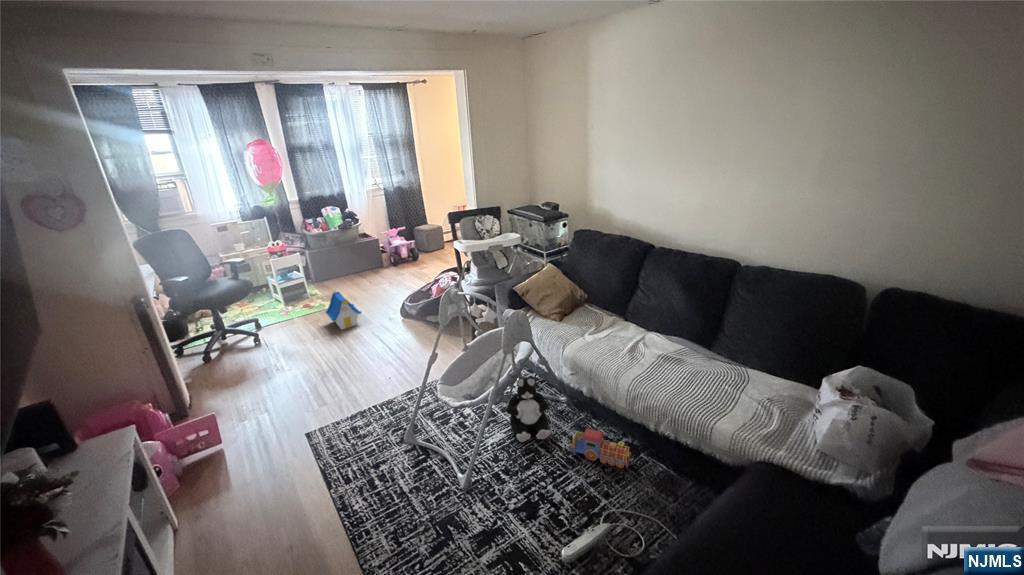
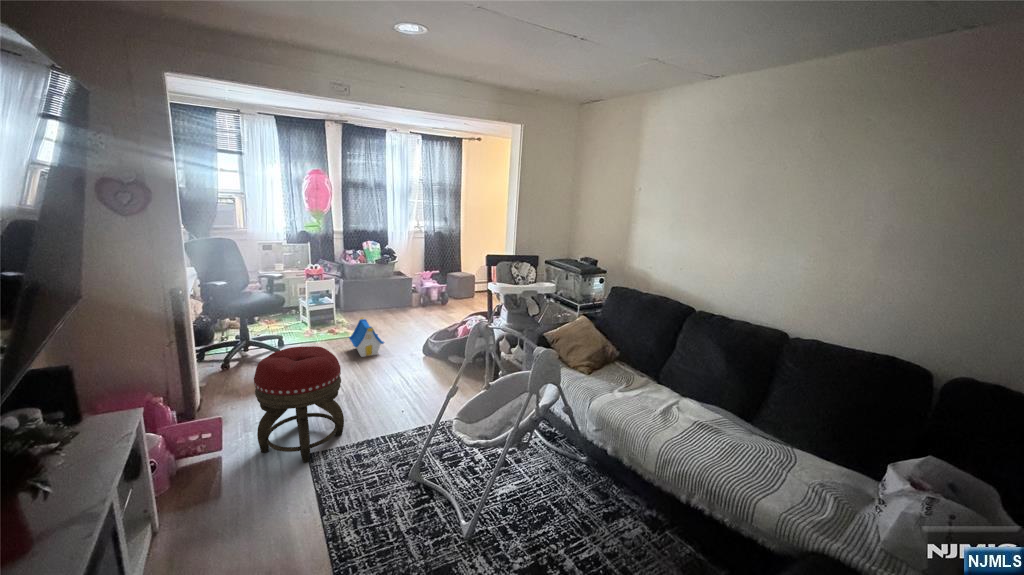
footstool: none [237,334,335,444] -> present [254,346,344,463]
plush toy: present [506,377,551,442] -> none [521,426,568,497]
toy train: present [570,428,631,468] -> none [588,491,656,543]

